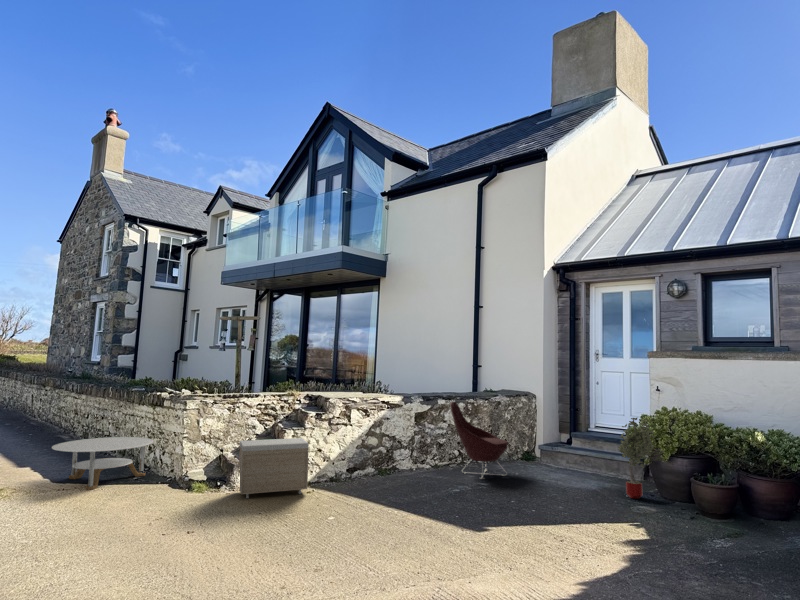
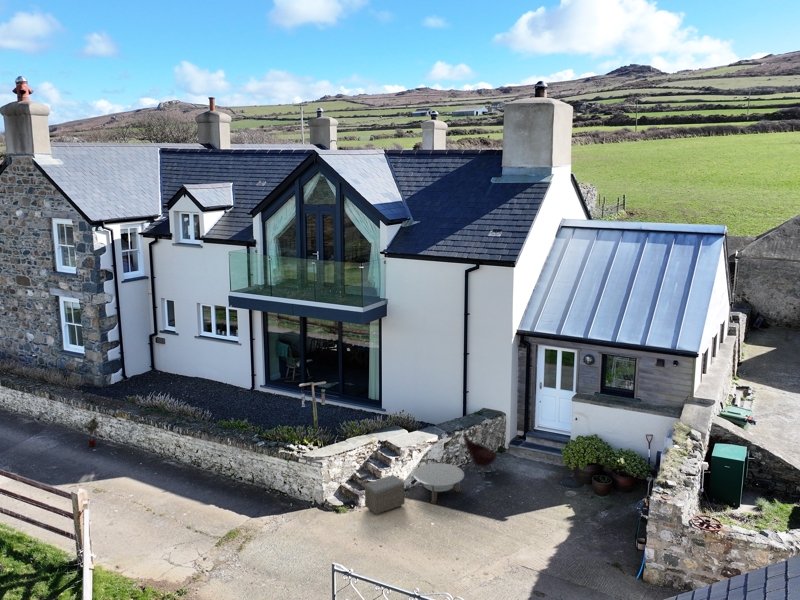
potted tree: present [618,418,664,499] -> present [84,414,103,447]
round table: present [52,437,154,491] -> present [413,463,464,504]

